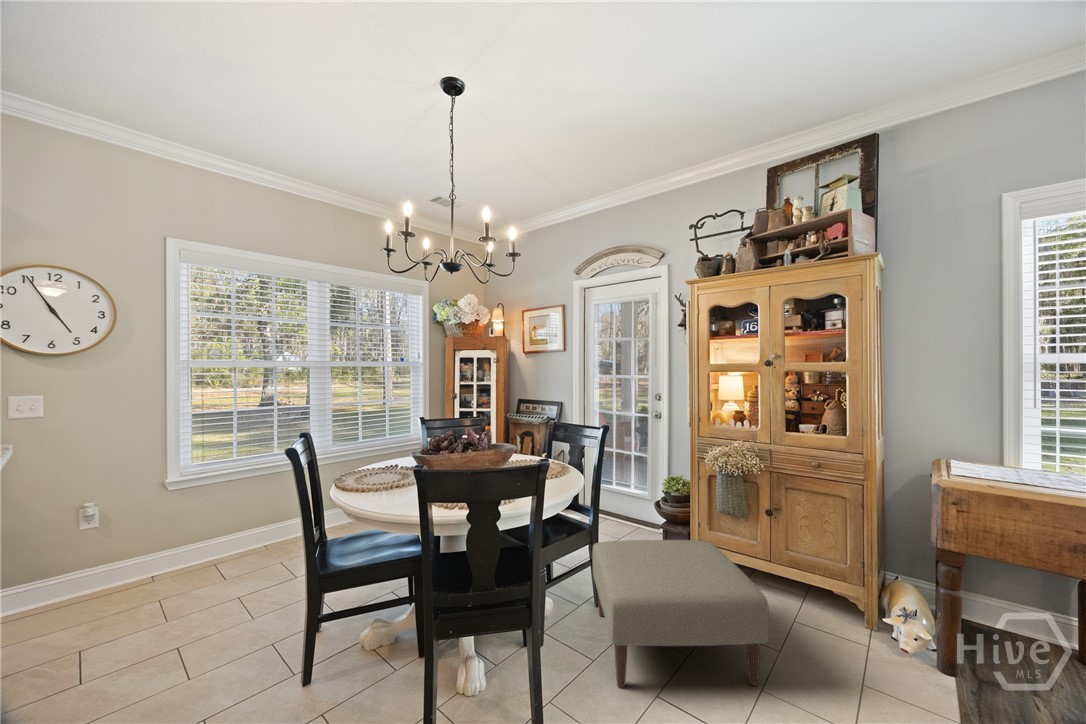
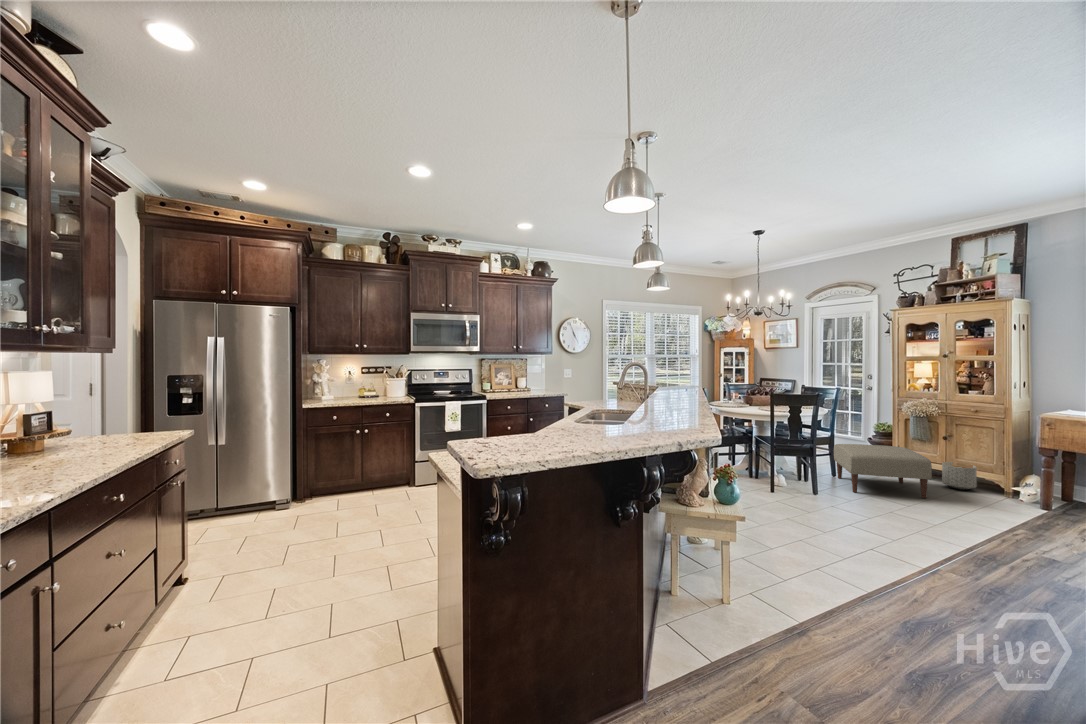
planter: none [770,562,826,625] -> present [942,462,977,490]

